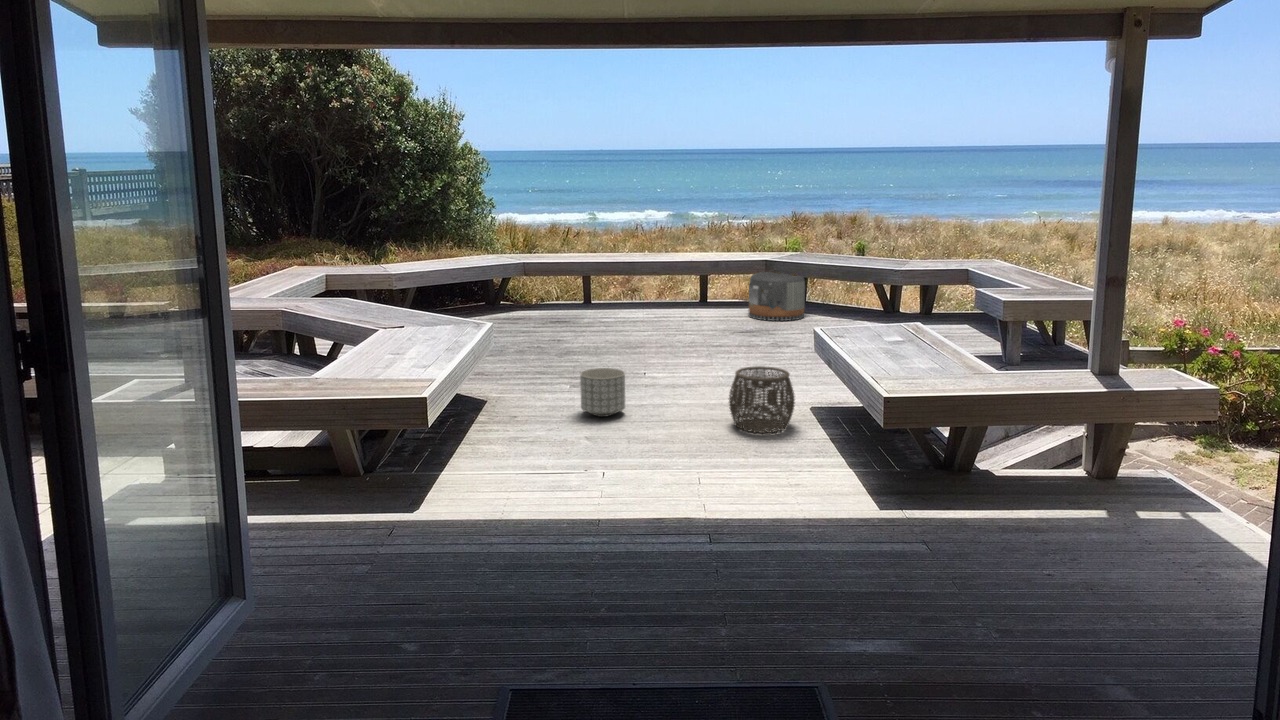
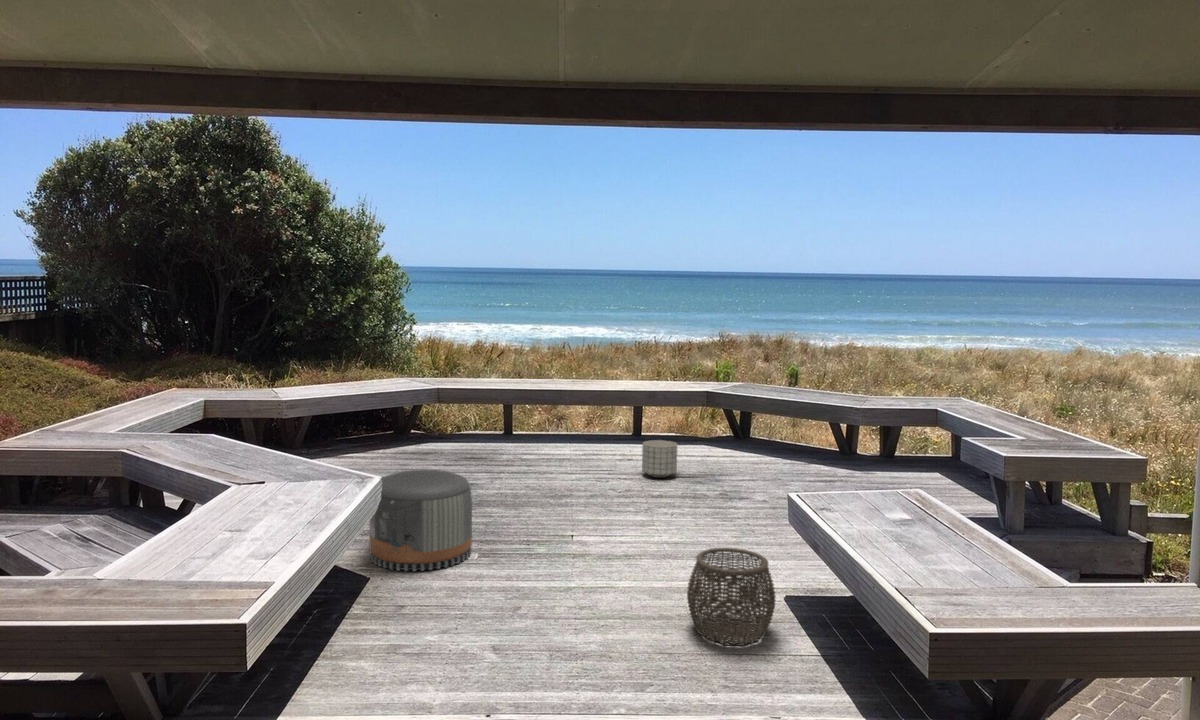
pouf: present [748,272,805,321] -> present [369,470,472,571]
planter: present [580,368,625,417] -> present [642,440,677,478]

